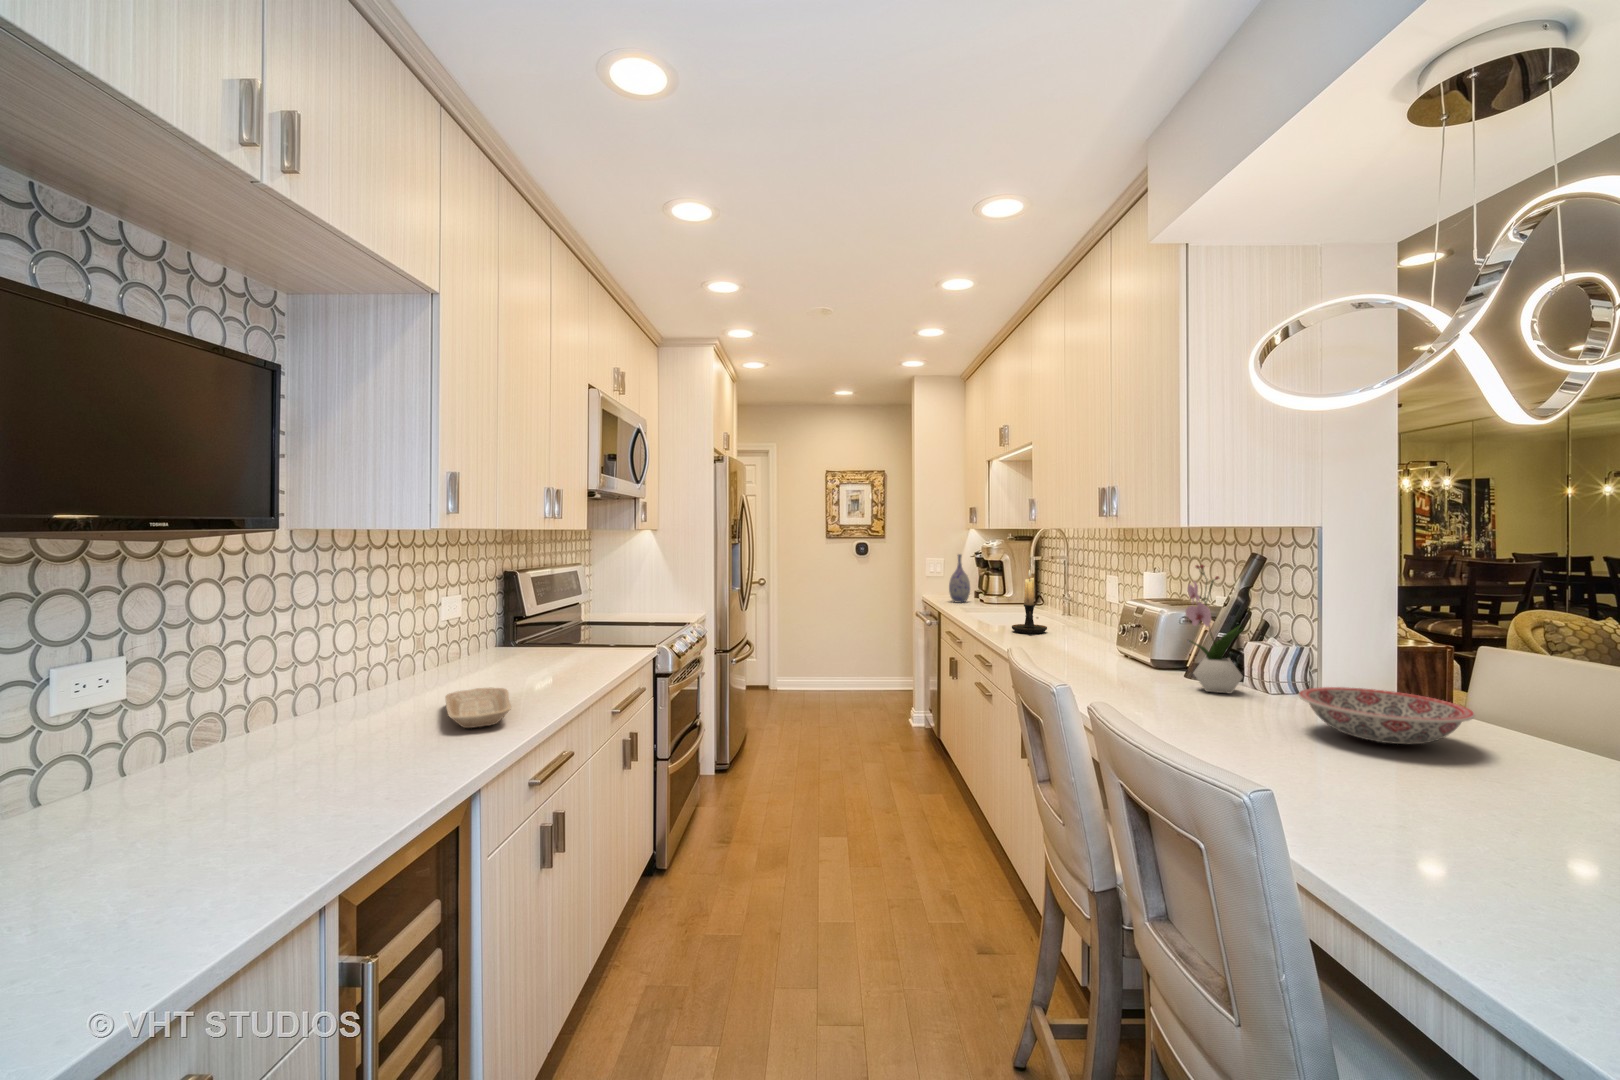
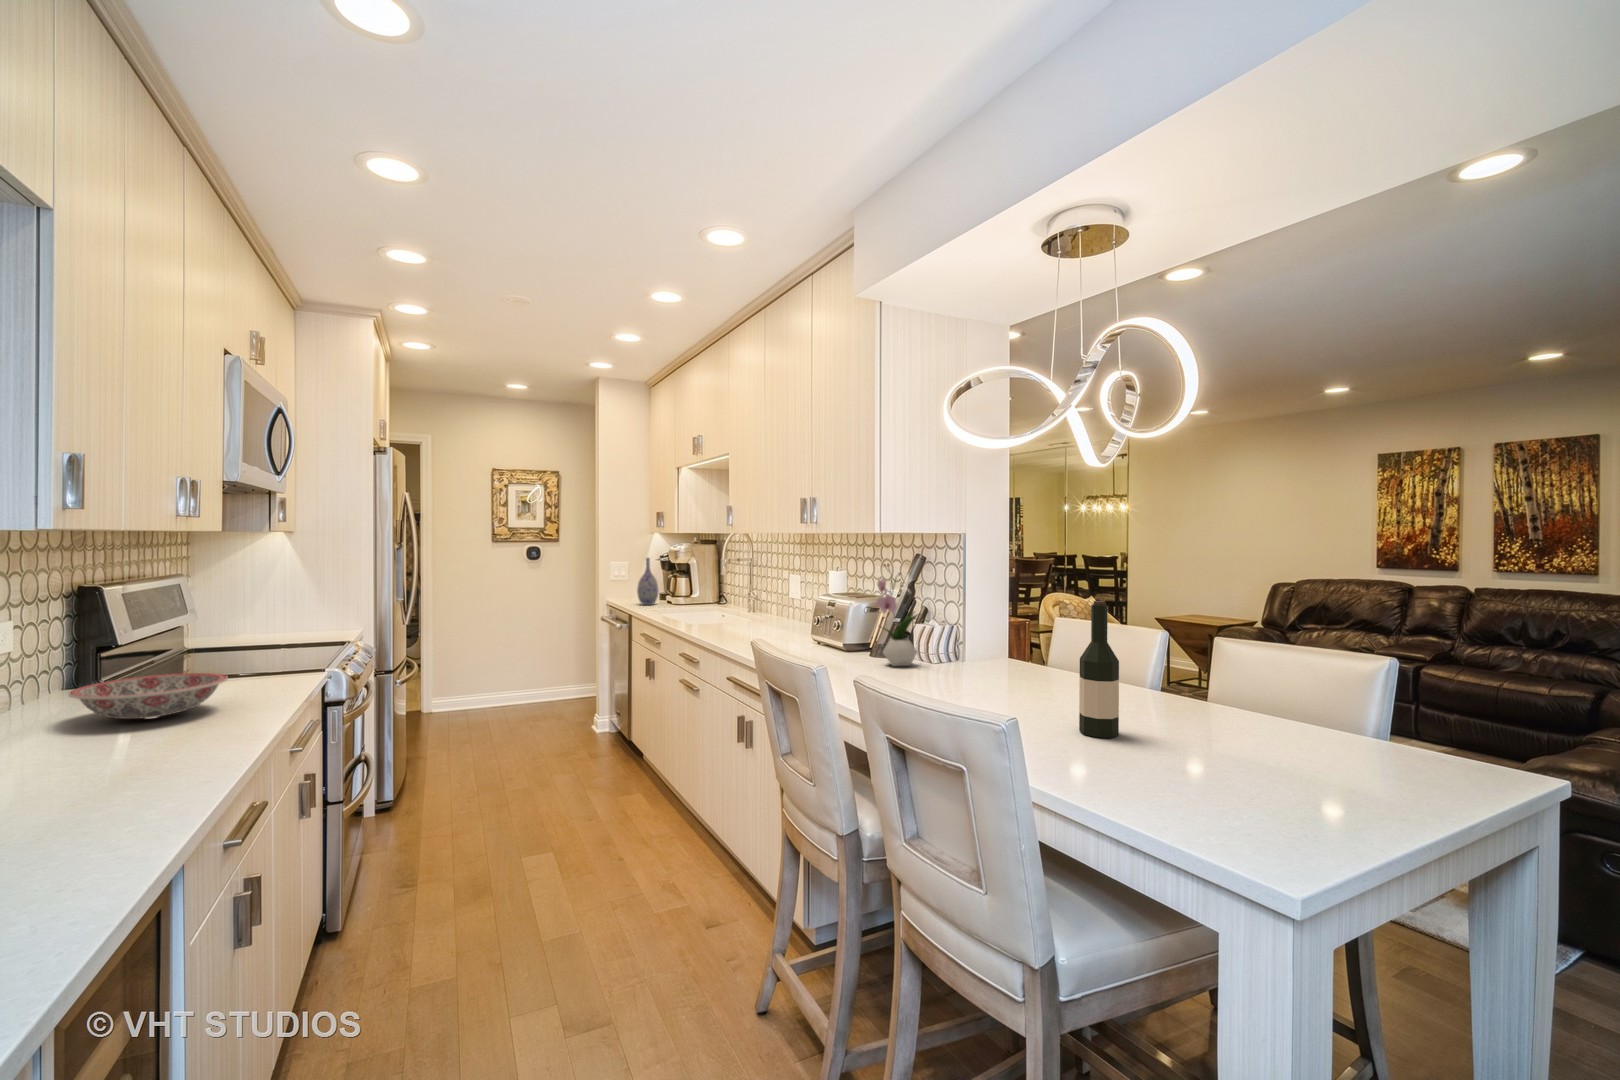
candle holder: present [1012,570,1047,634] -> none [714,570,745,630]
wine bottle: none [1466,627,1543,838] -> present [1079,601,1119,738]
ceramic bowl: present [1299,687,1475,744] -> present [69,673,228,719]
tray: present [445,688,511,728] -> none [47,736,180,791]

